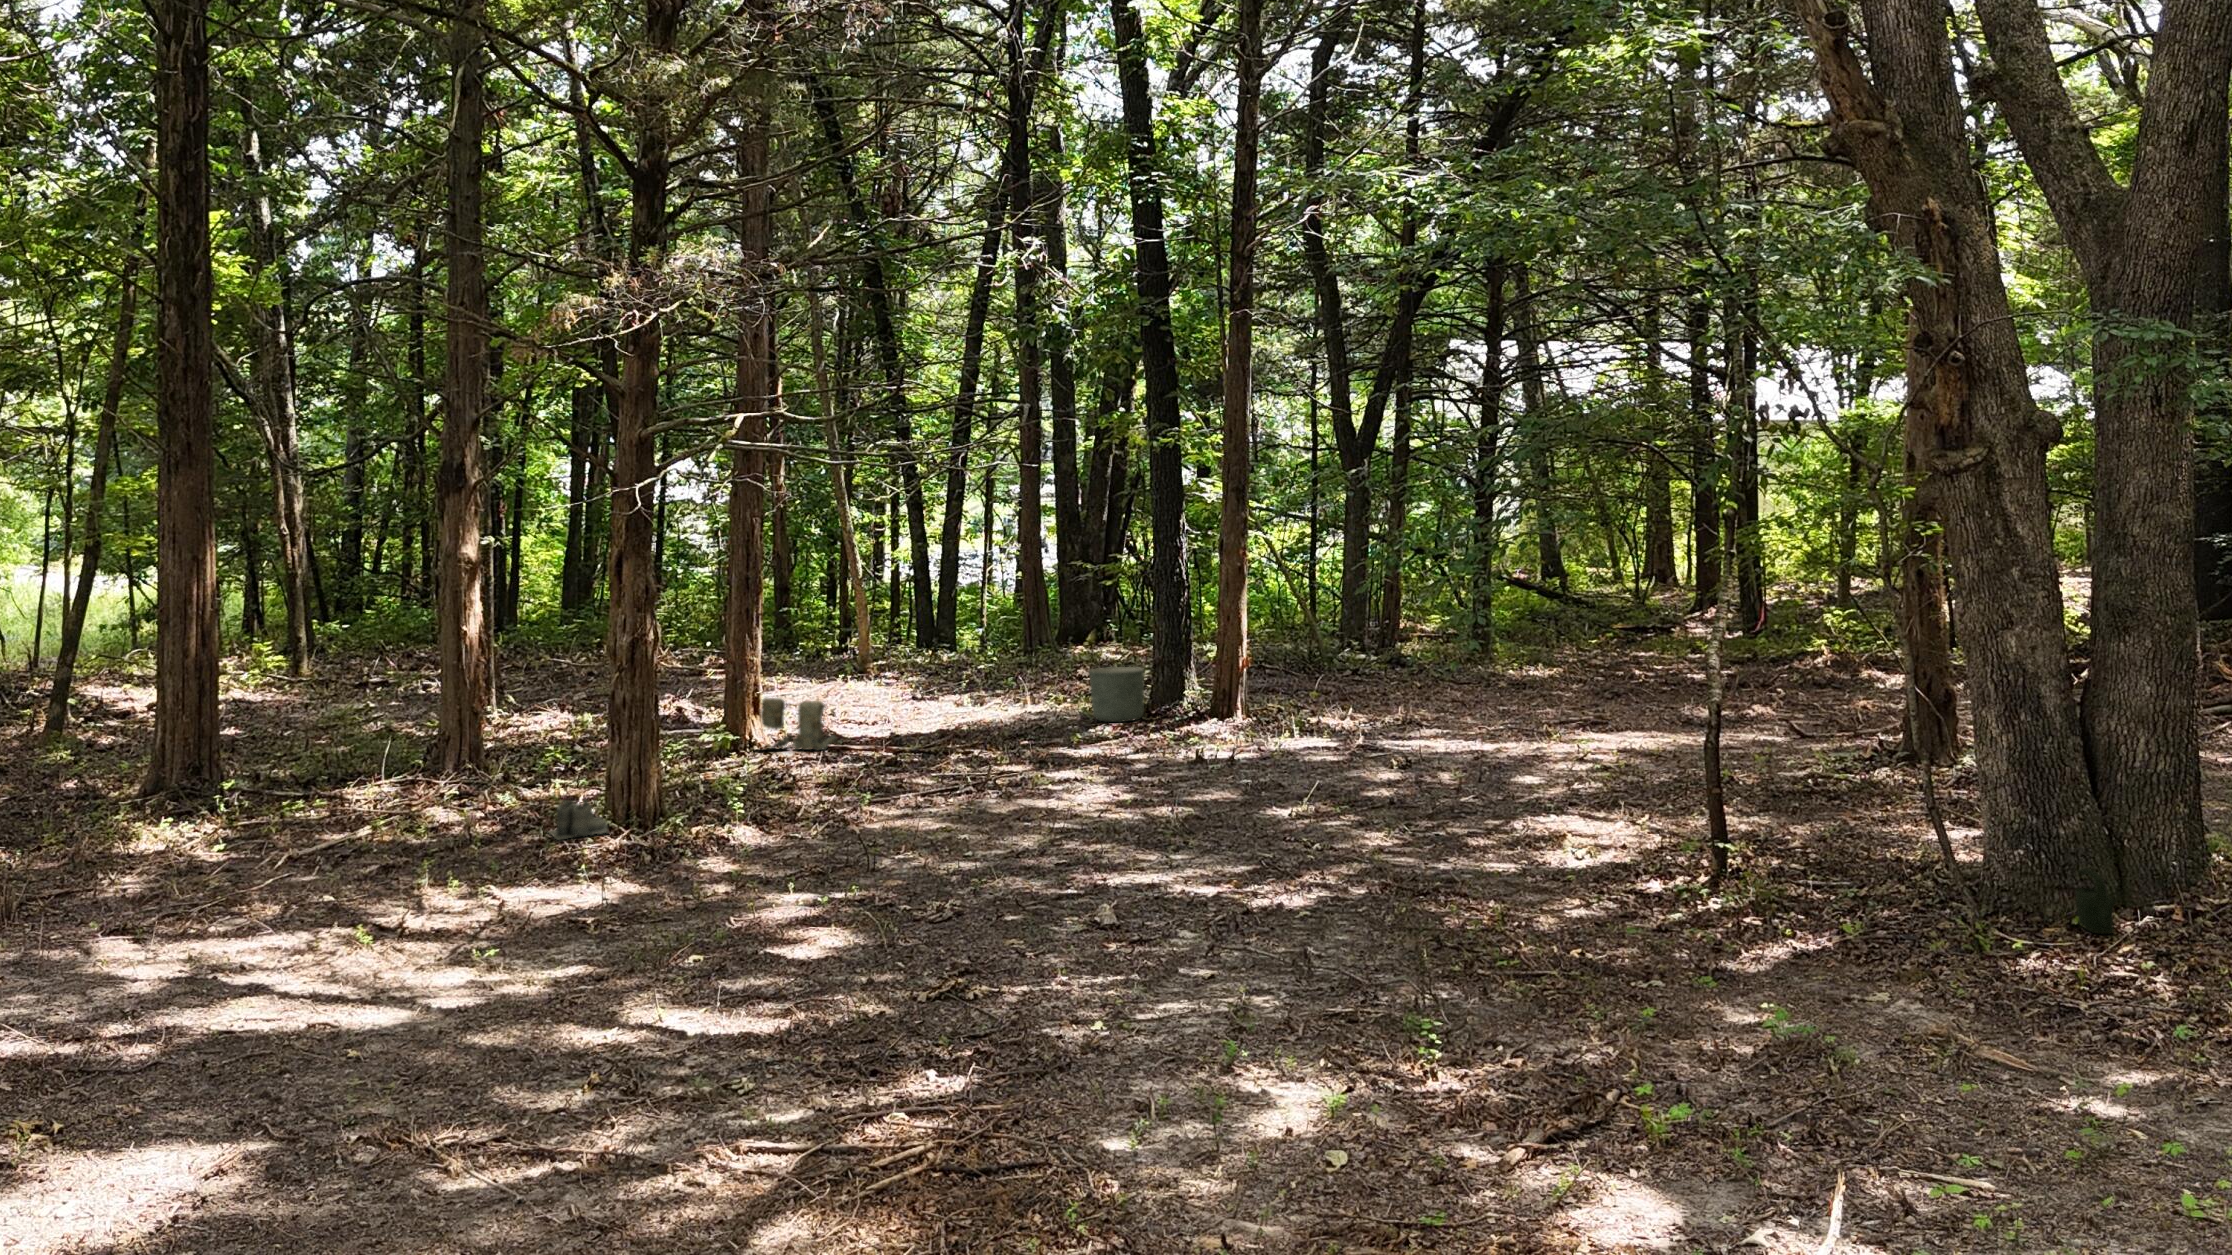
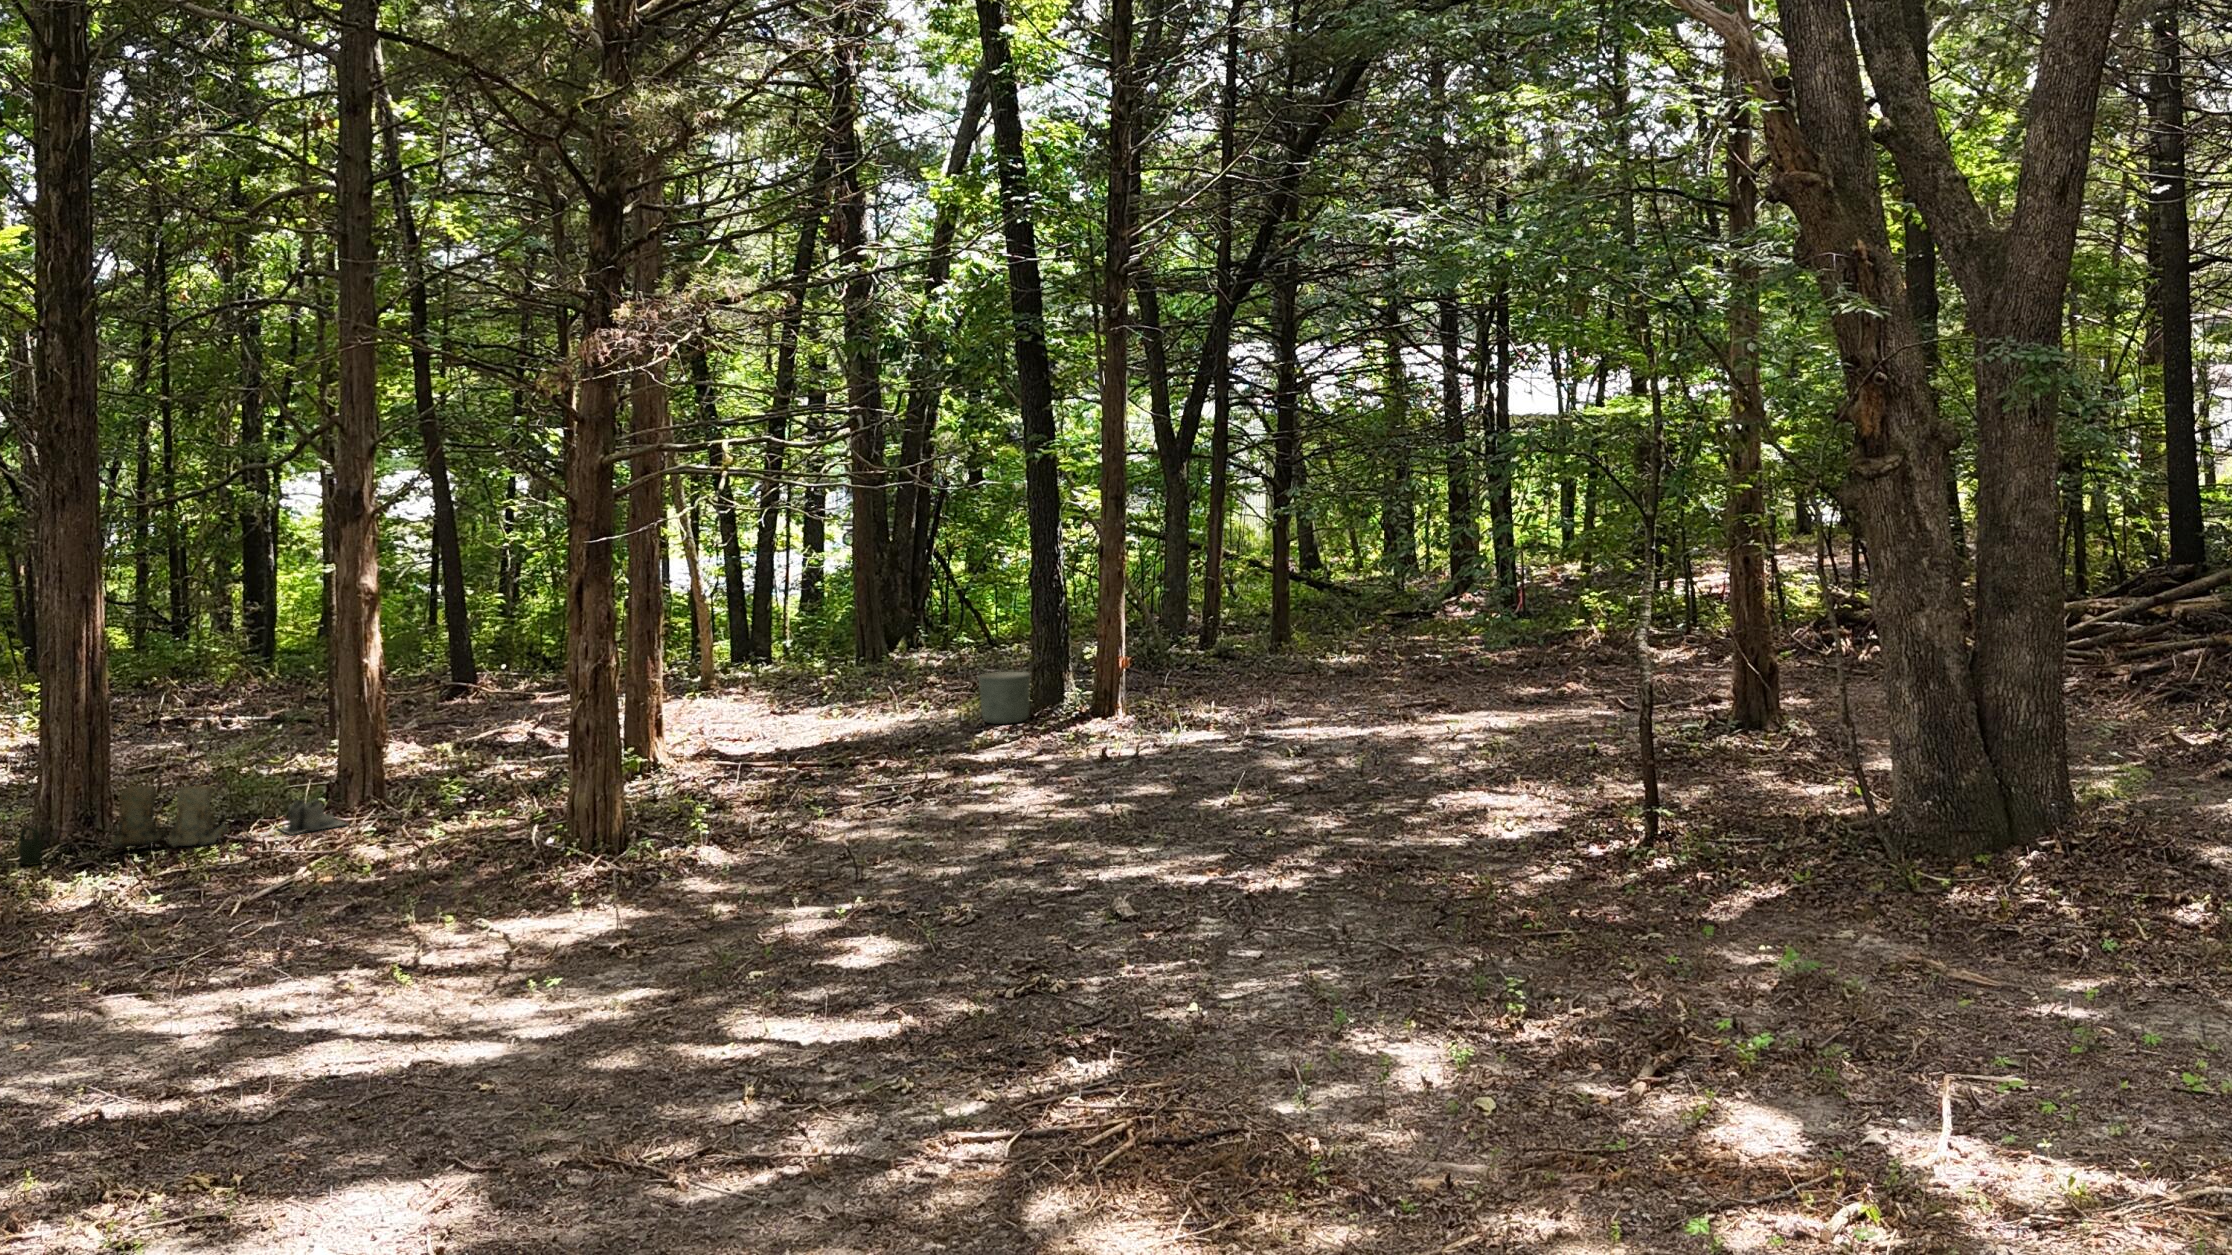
backpack: present [761,698,837,750] -> present [111,785,228,848]
boots: present [547,799,607,840] -> present [279,799,348,835]
watering can: present [2076,869,2115,934] -> present [19,827,45,865]

